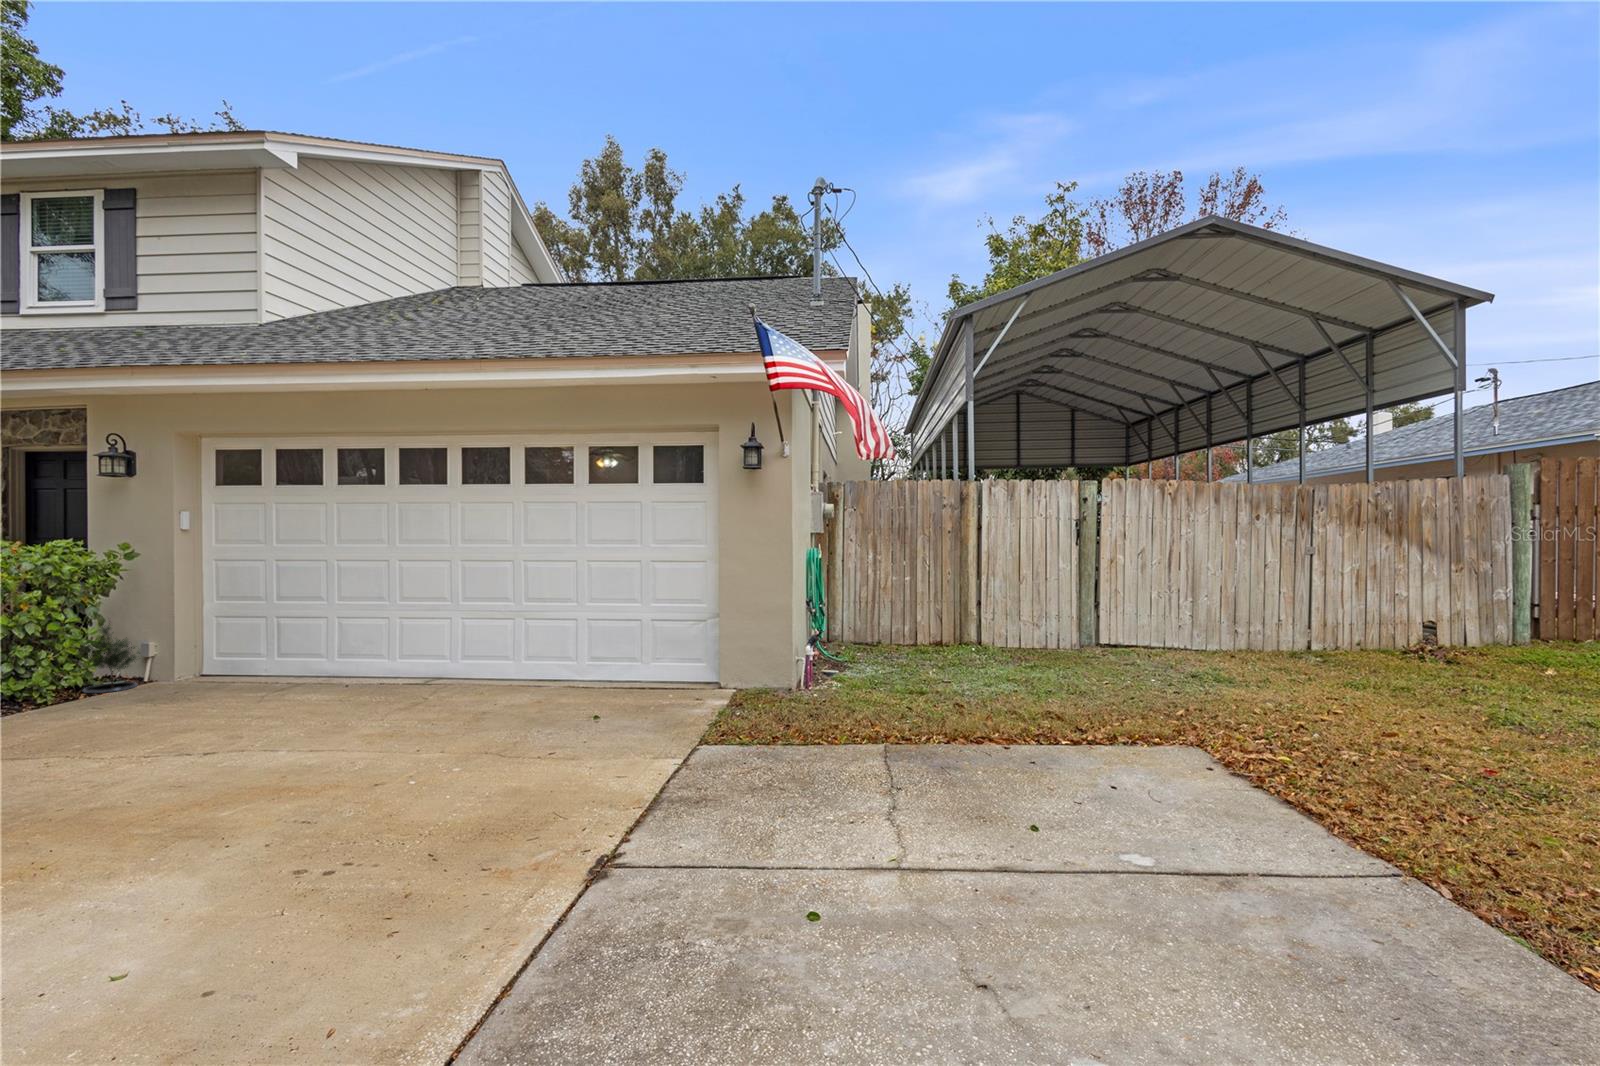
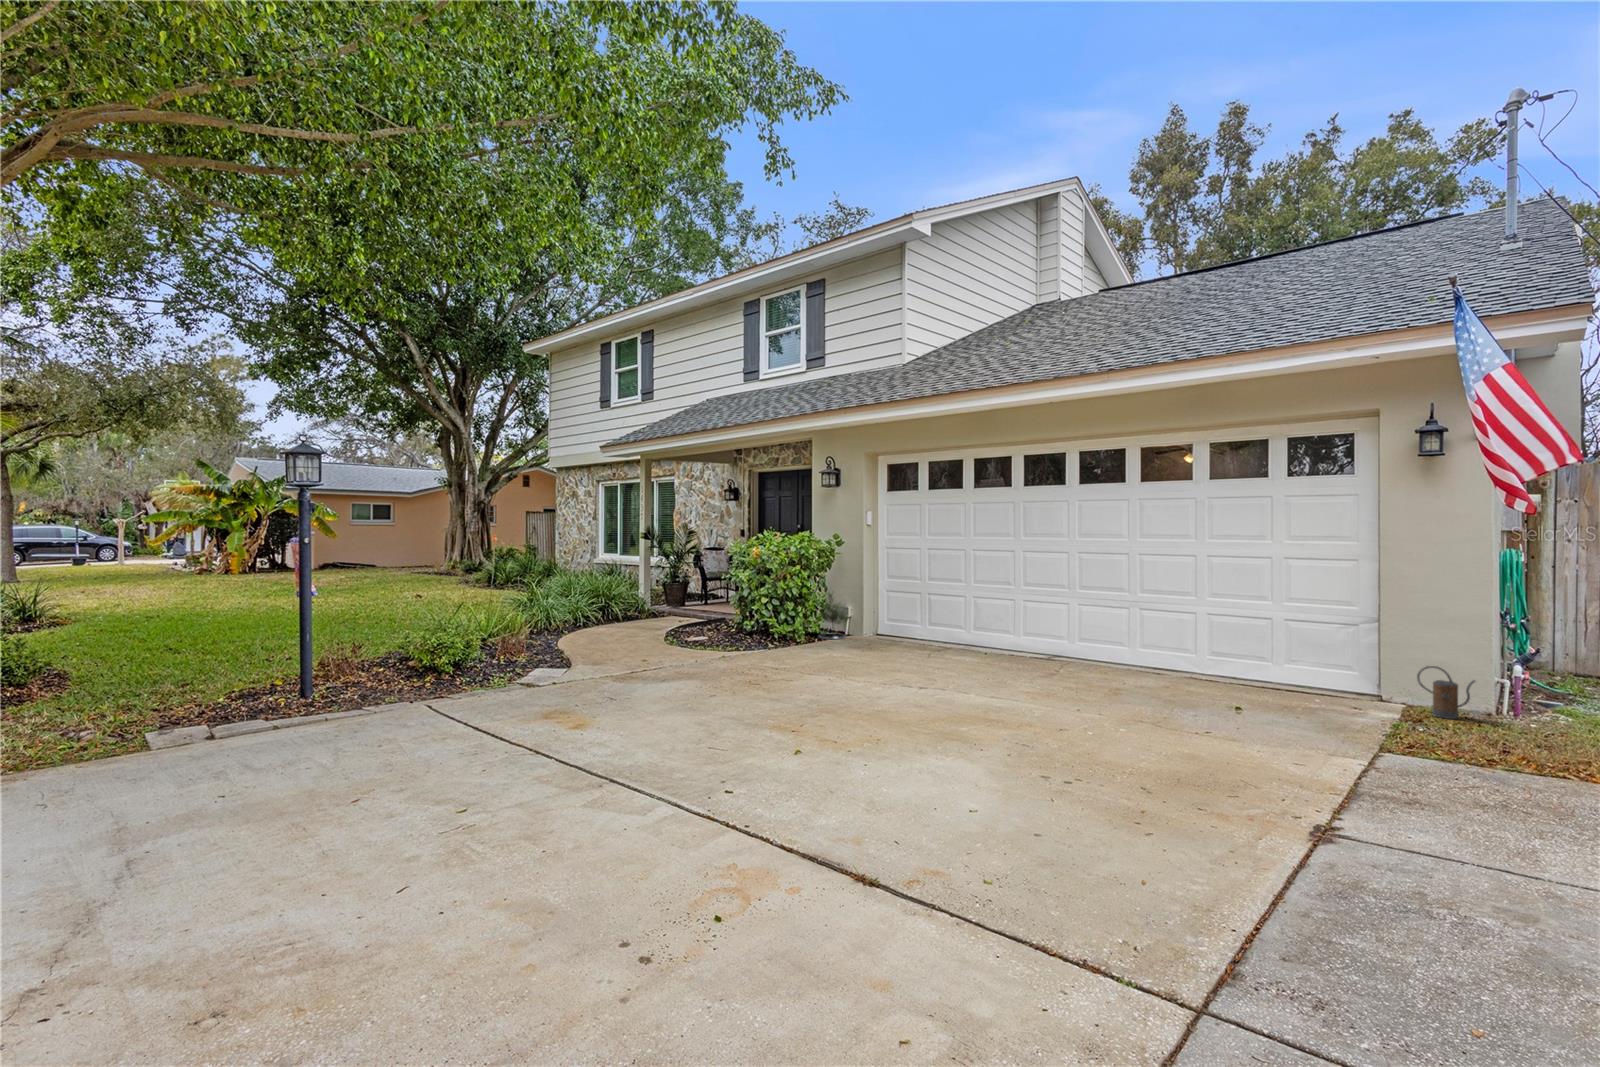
watering can: none [745,654,783,699] -> present [1417,666,1476,719]

